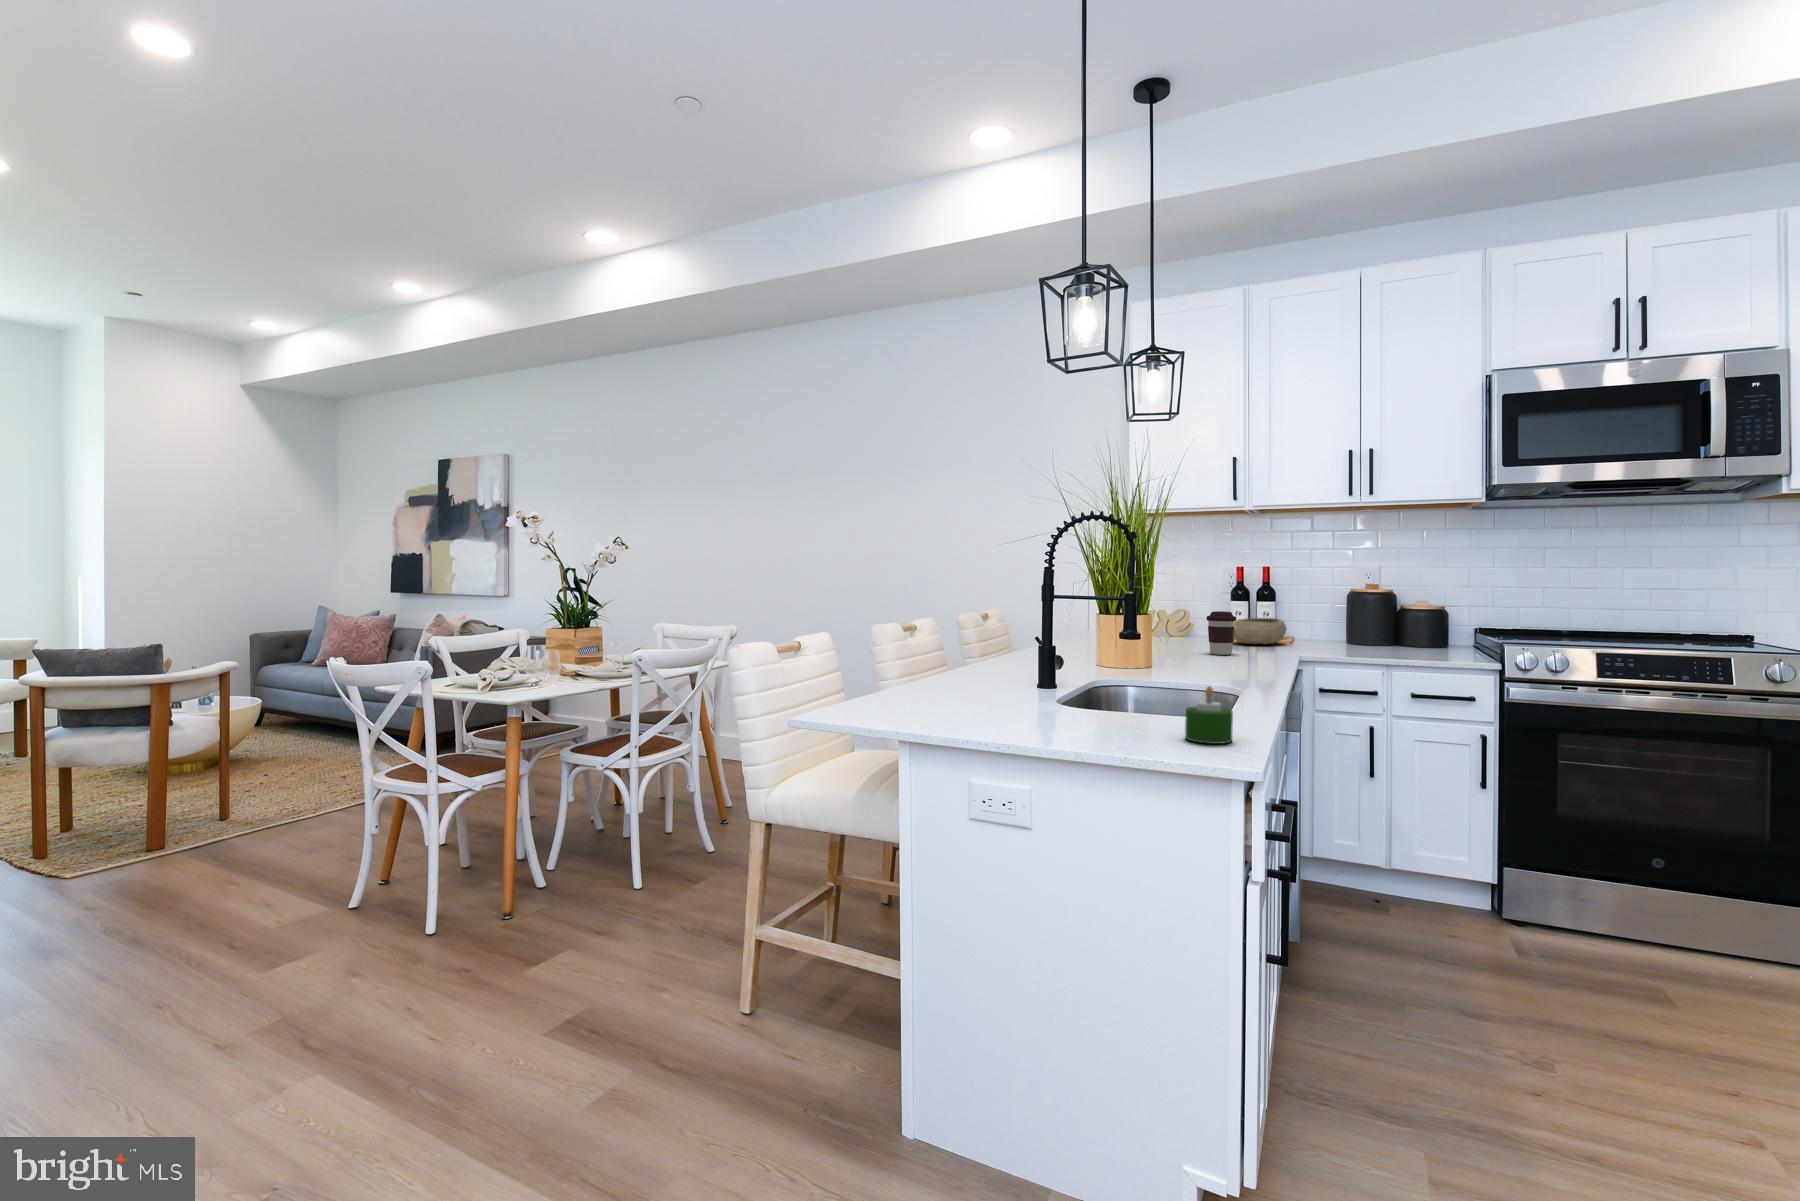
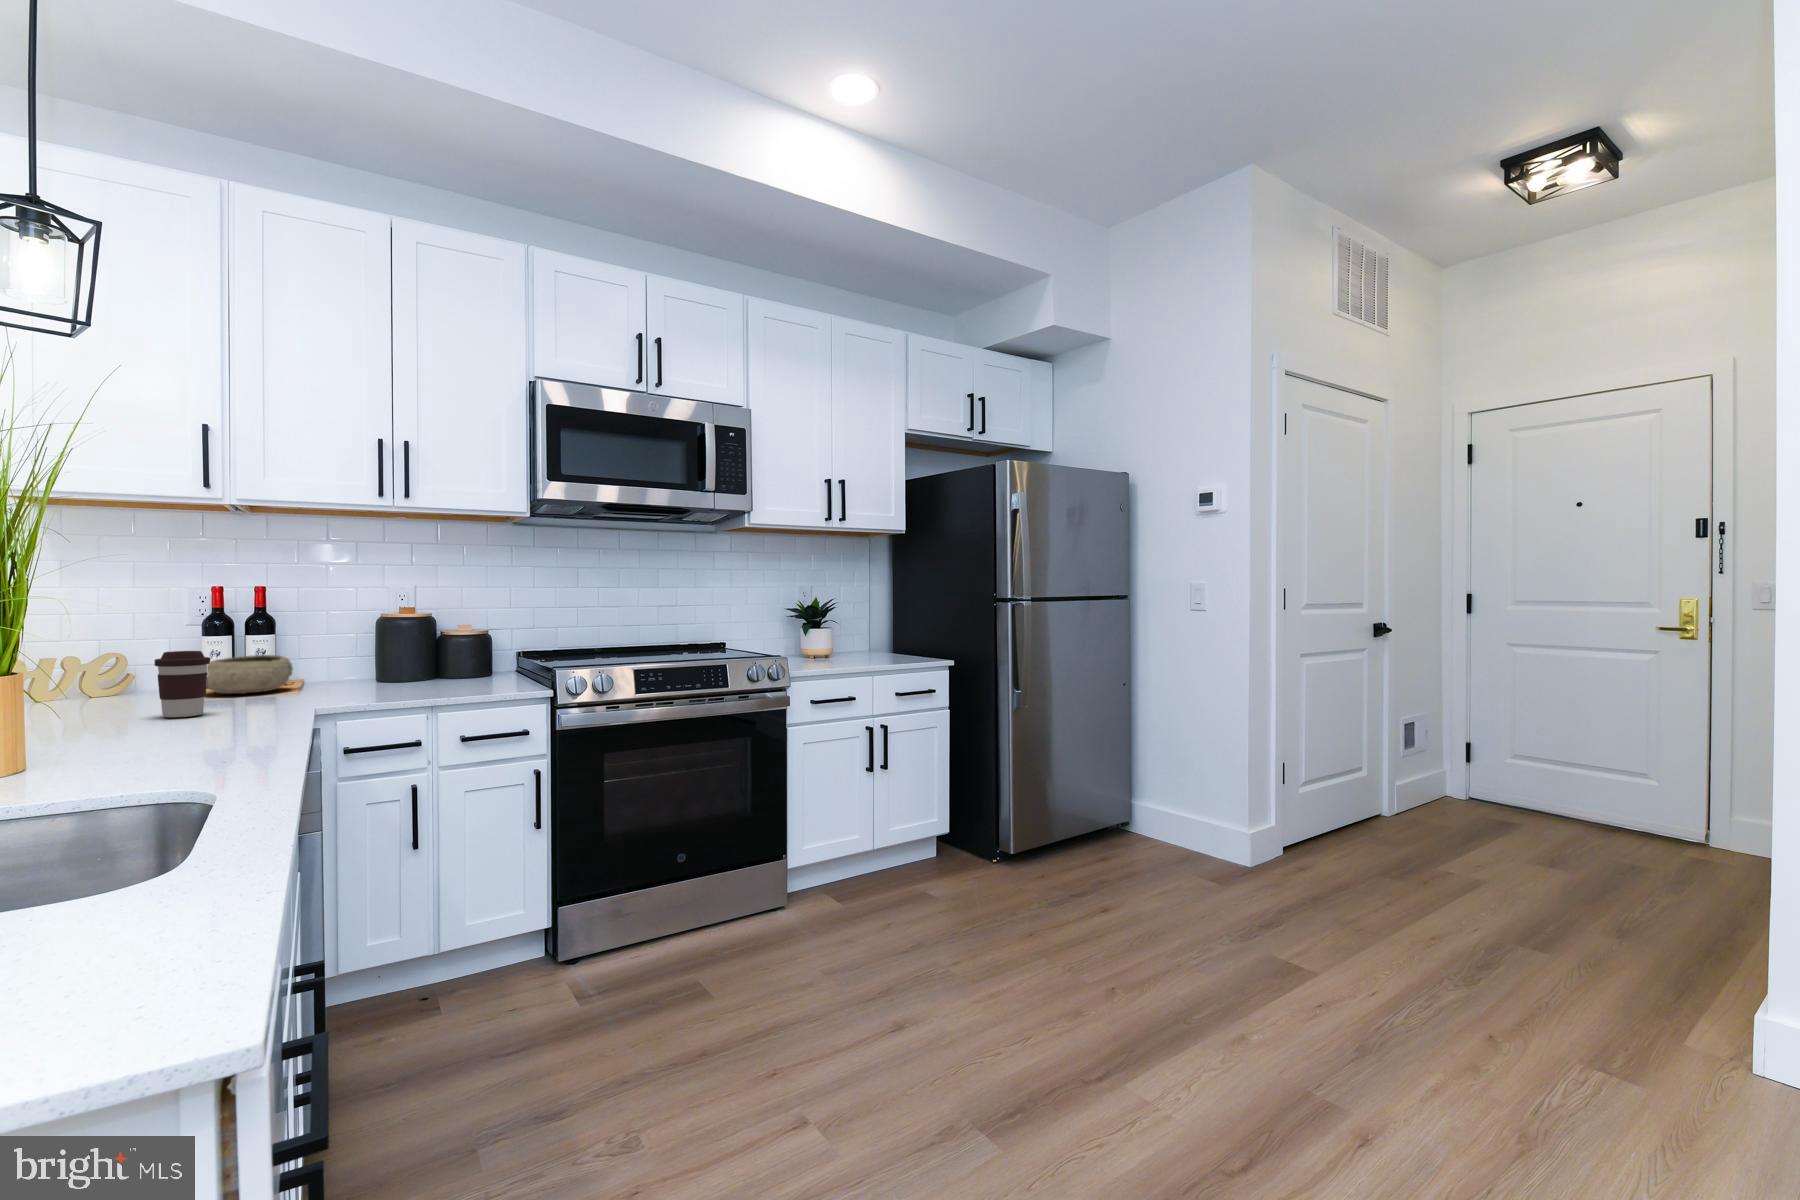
candle: present [1185,686,1233,744] -> none [71,818,196,949]

